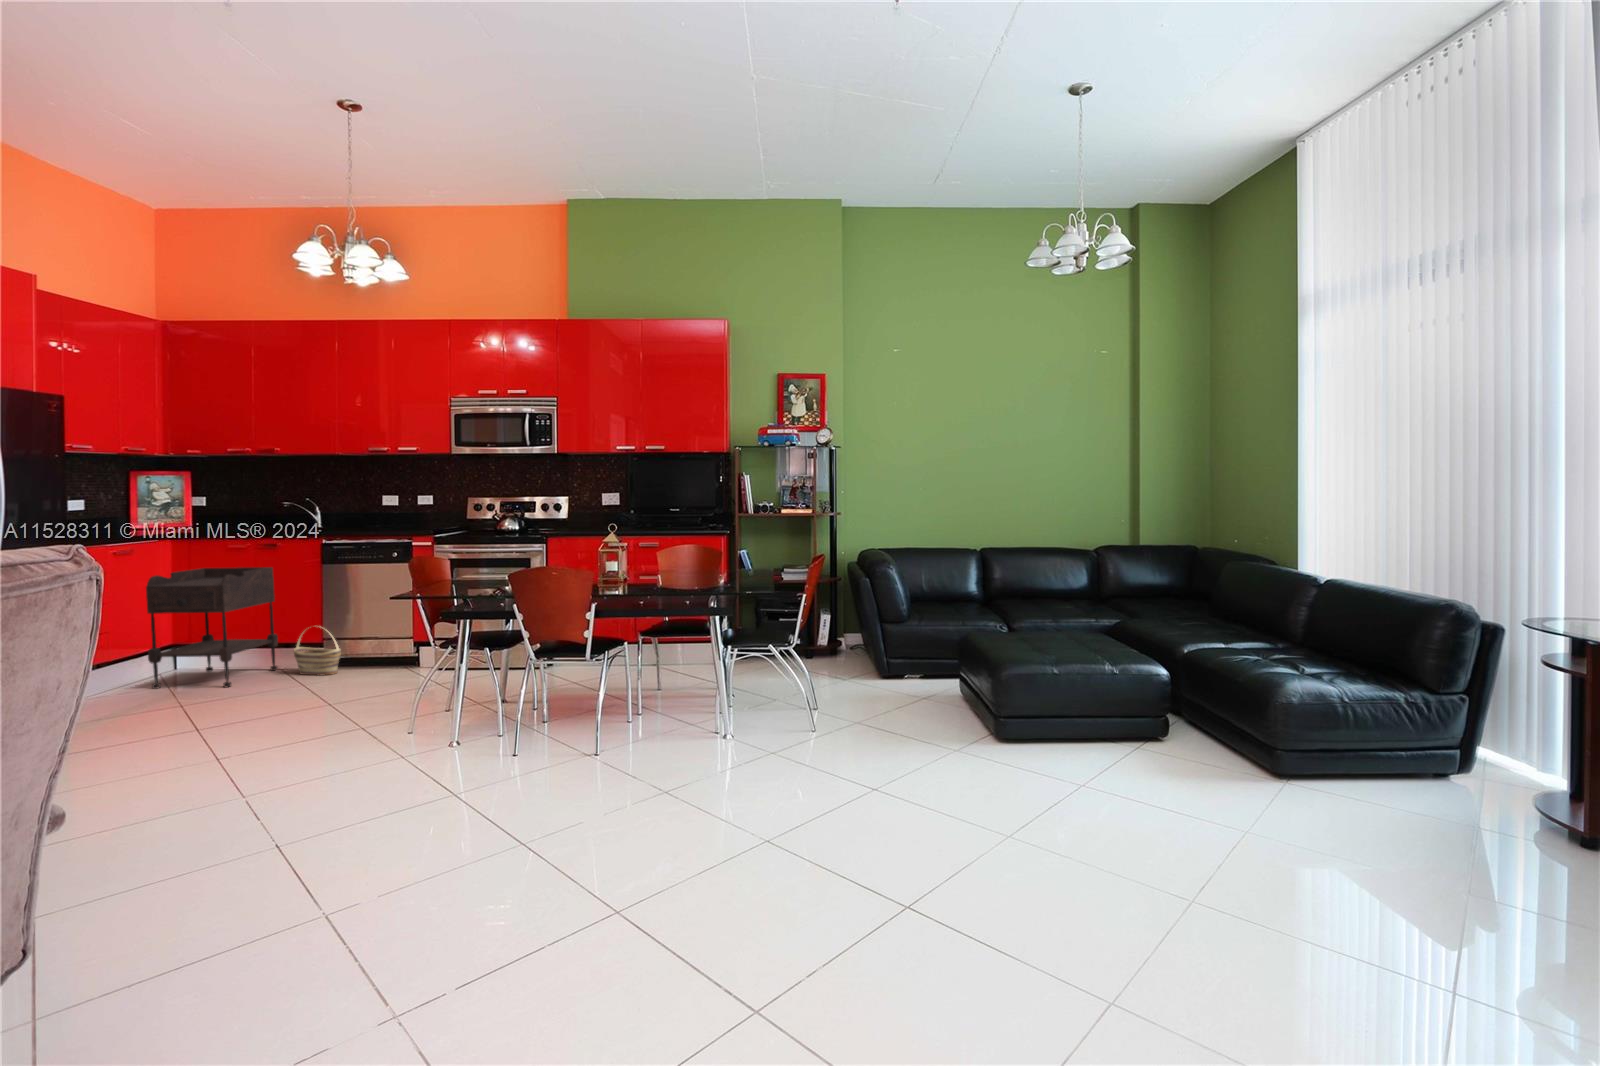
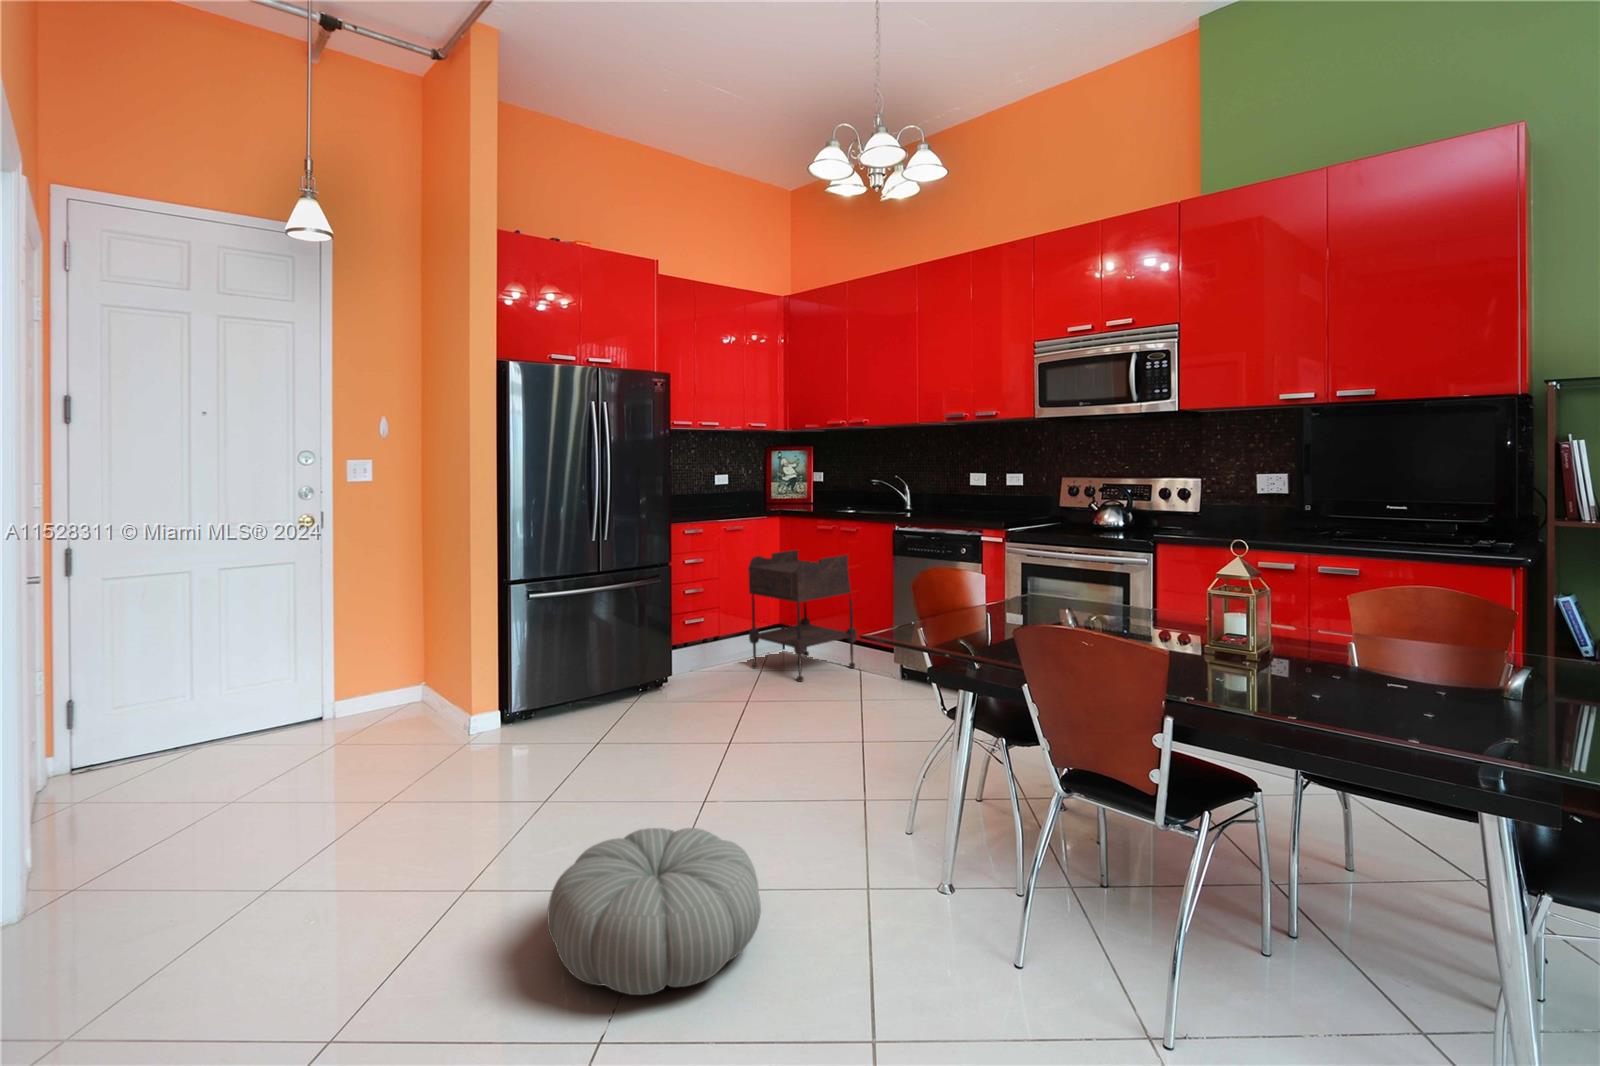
basket: present [294,633,341,675] -> none [863,627,904,688]
pouf: none [199,742,391,854] -> present [547,828,761,995]

